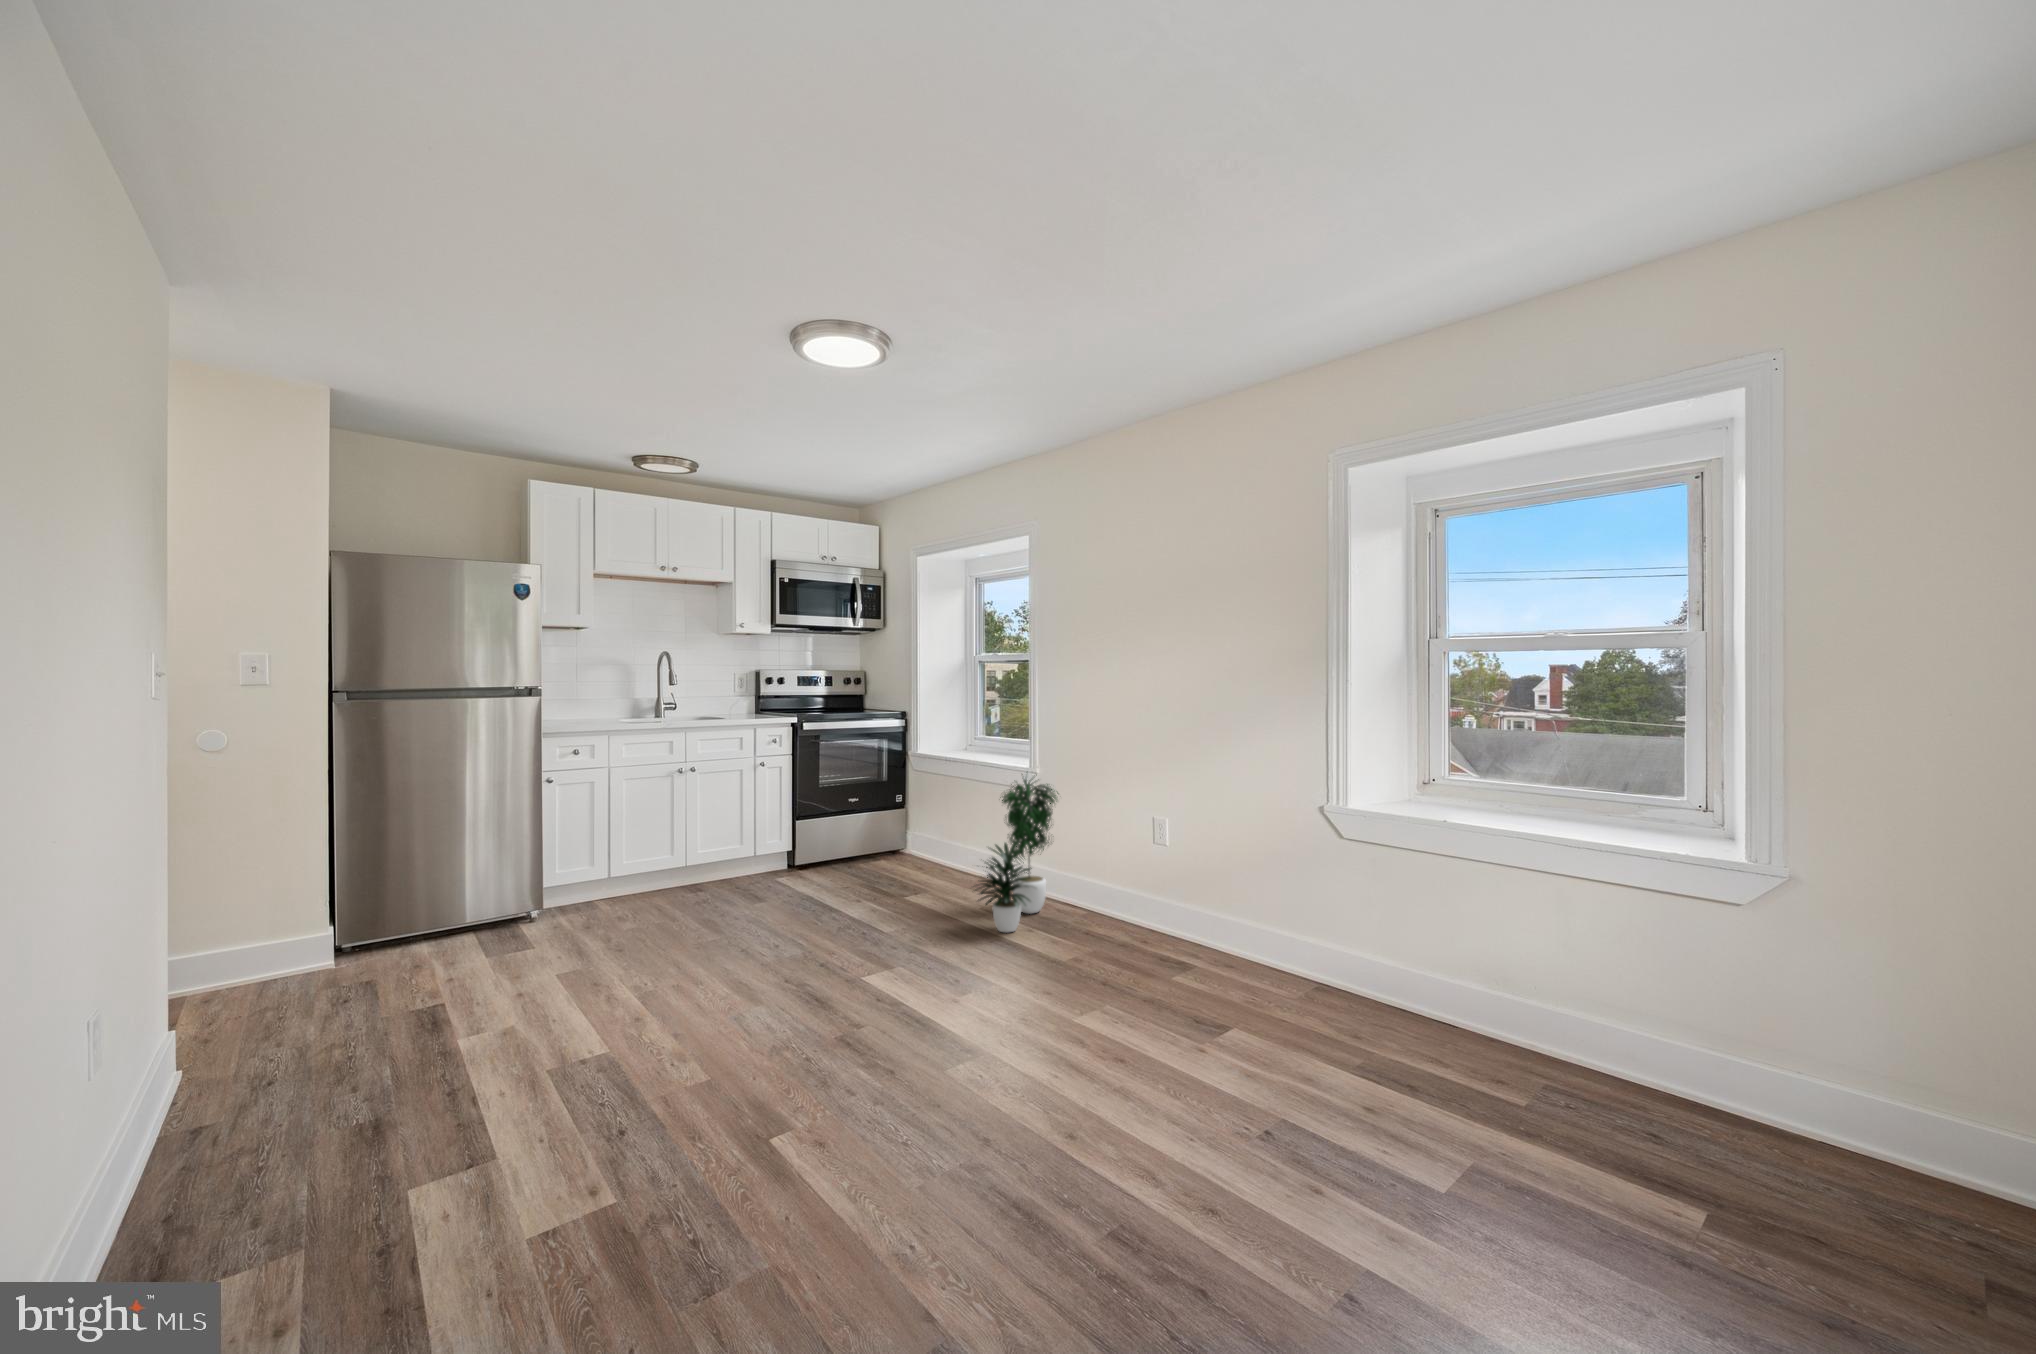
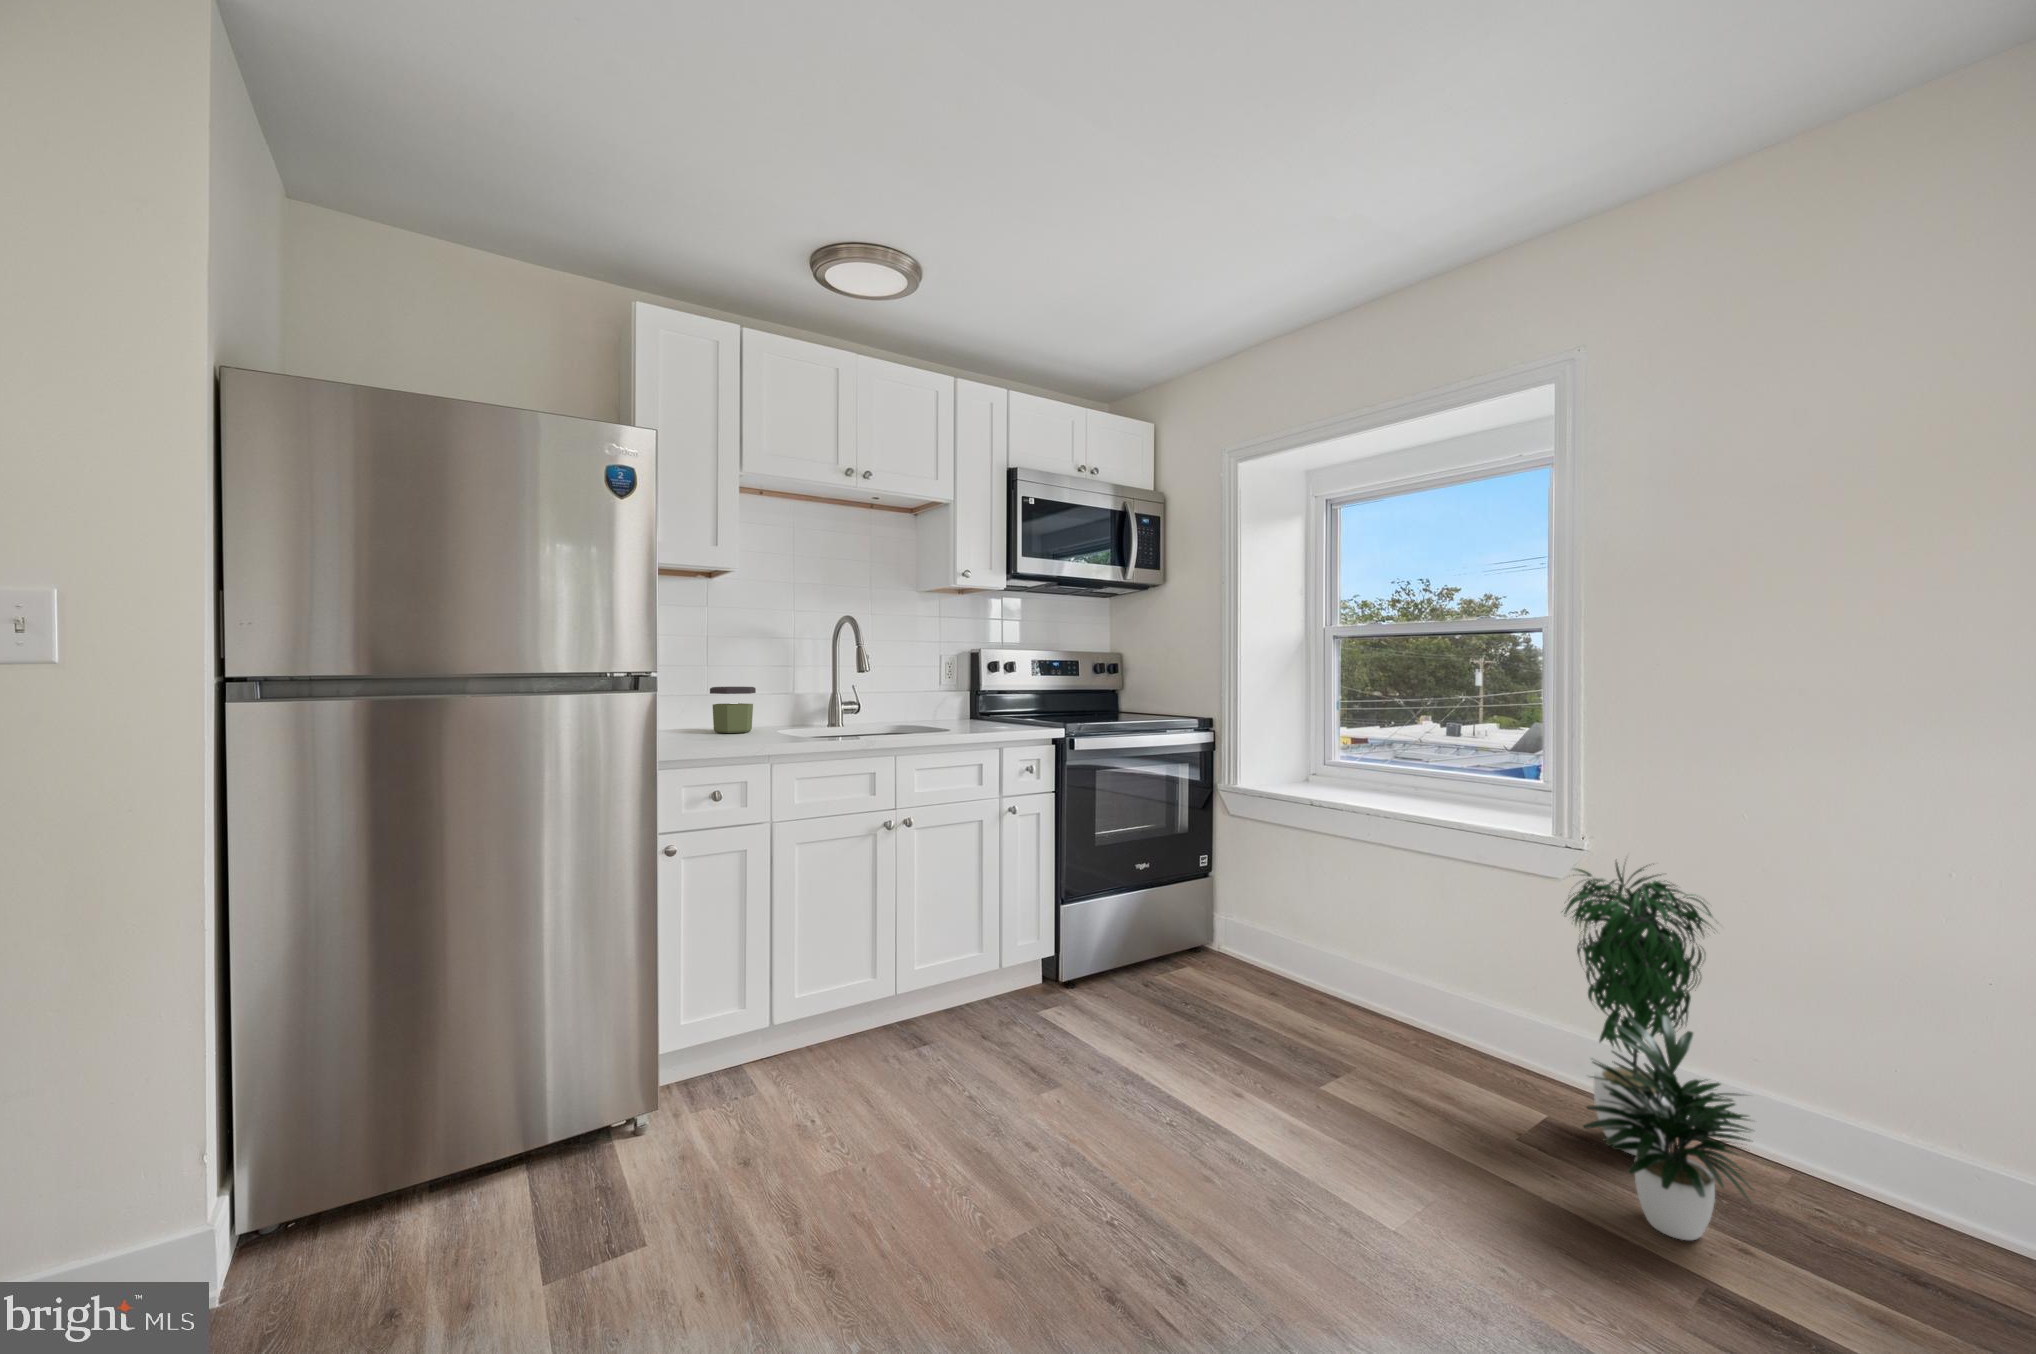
jar: none [579,694,608,721] -> present [710,687,756,733]

